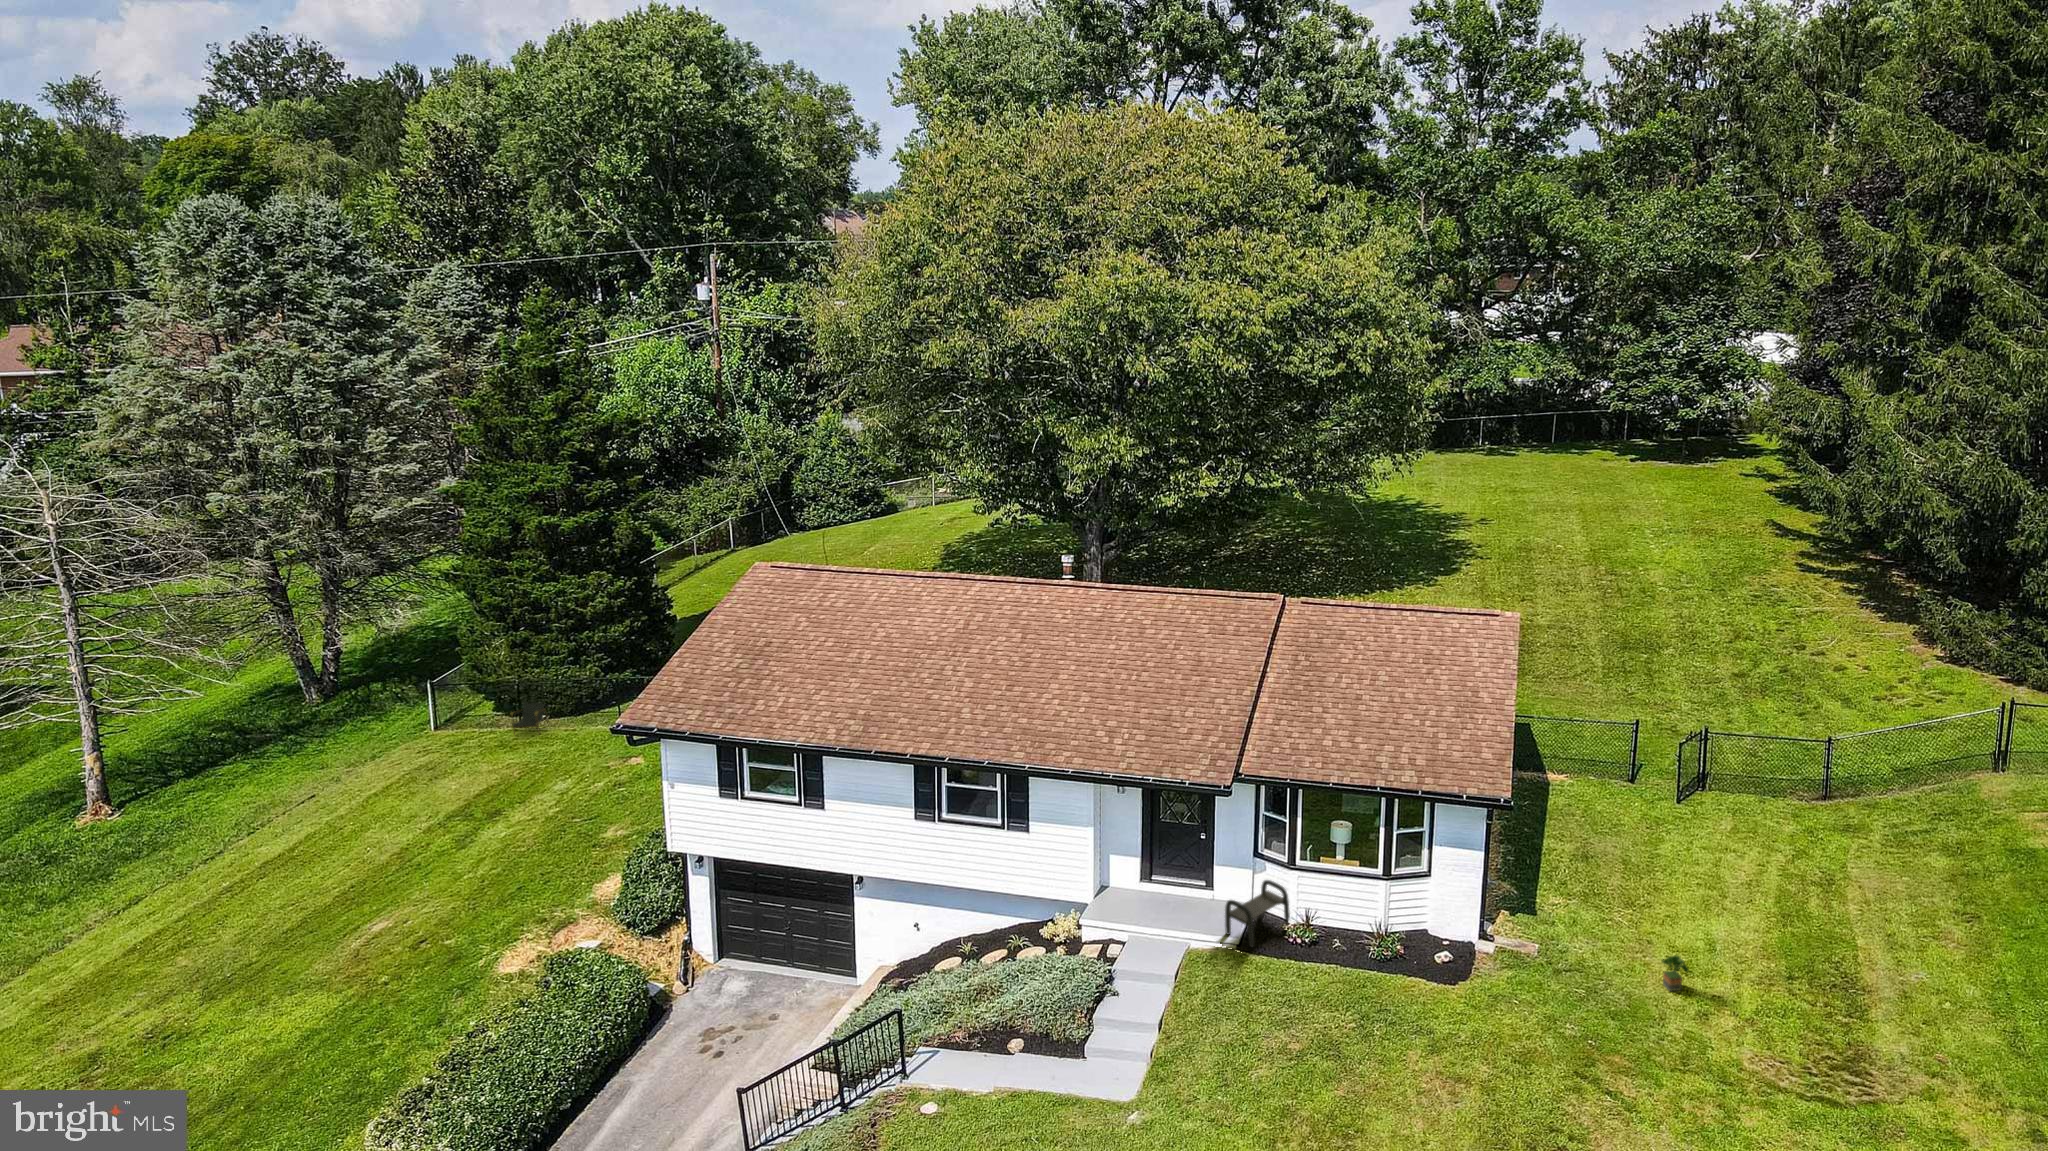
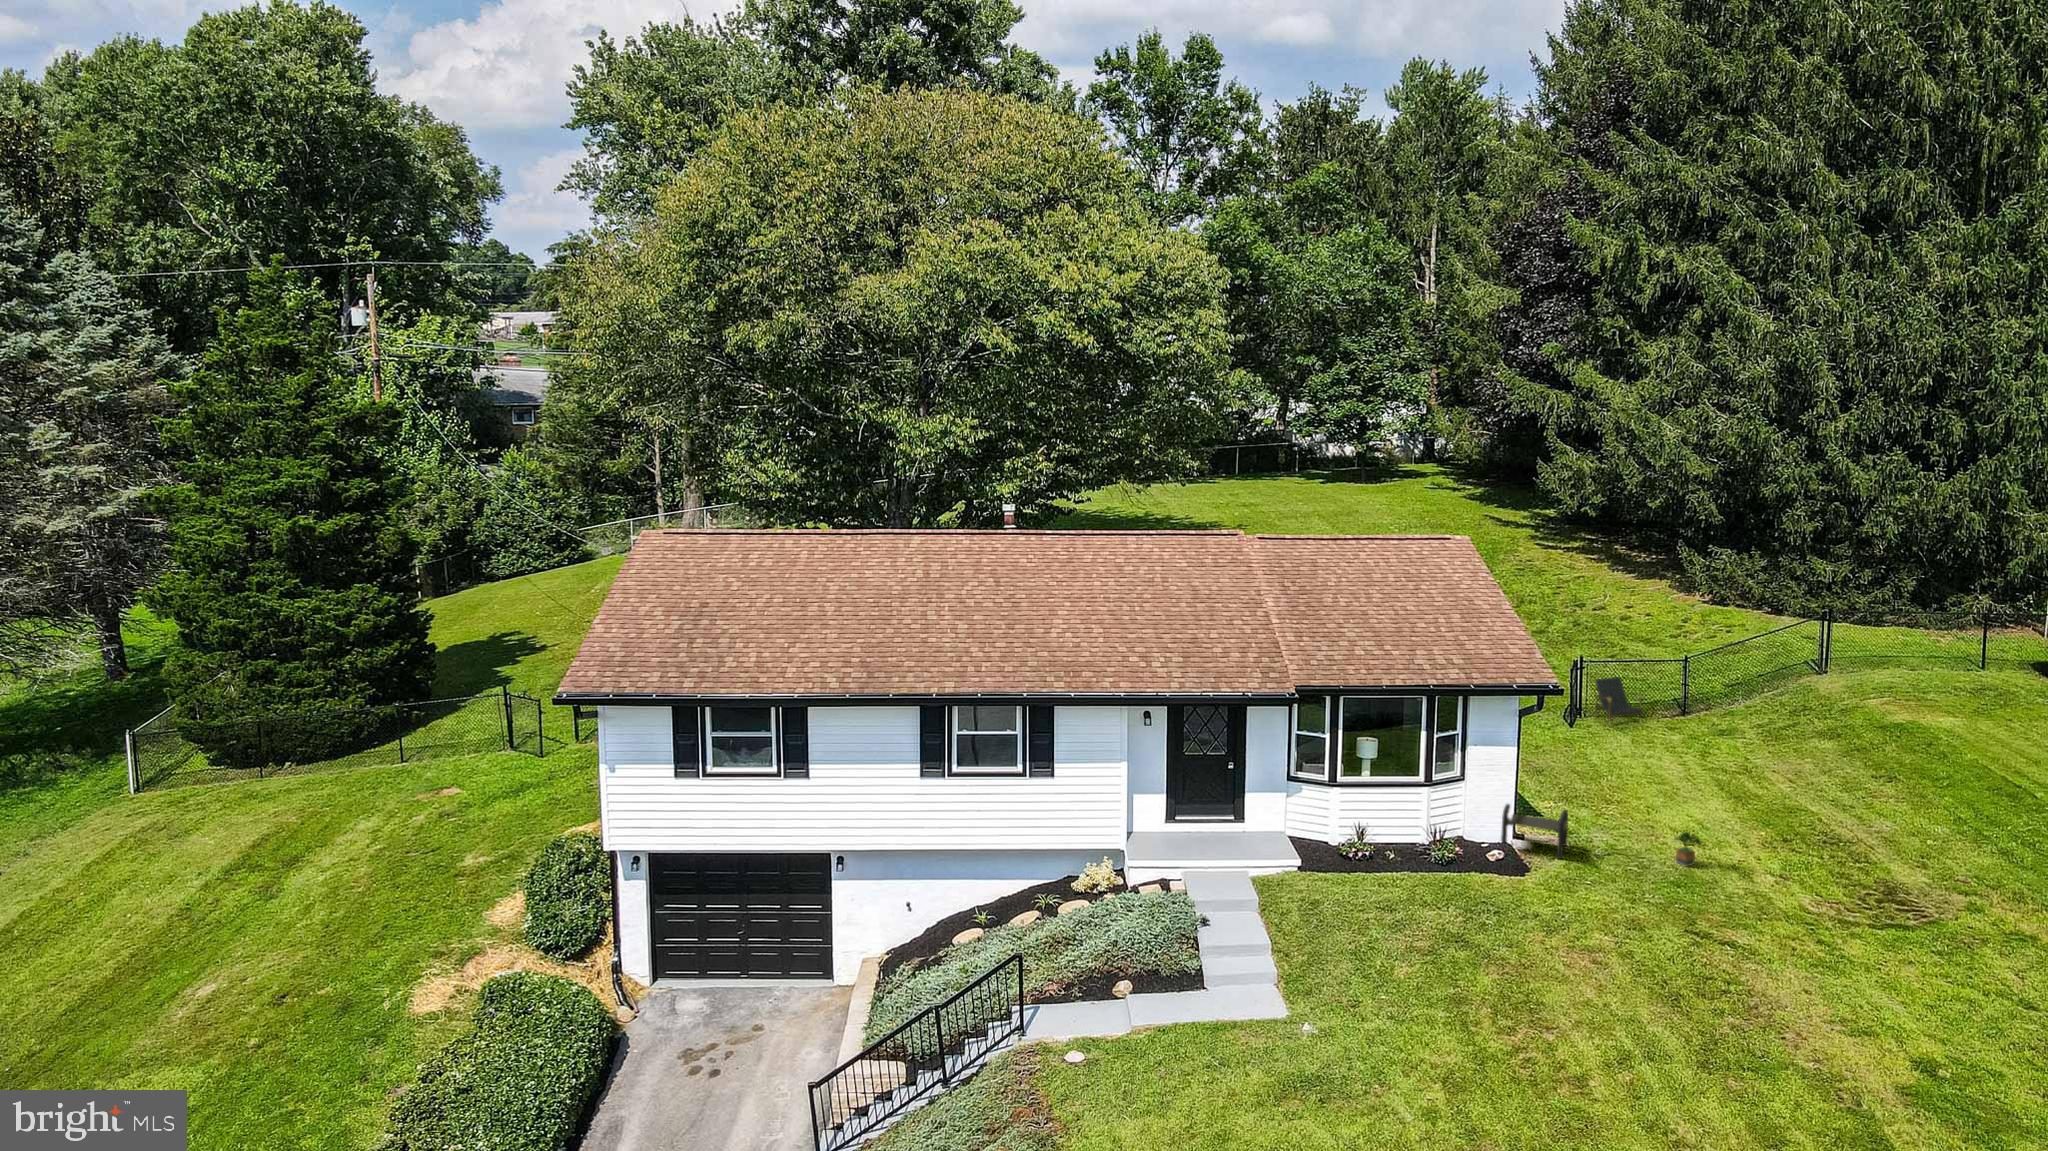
lounge chair: present [511,702,548,732] -> present [1595,677,1642,725]
bench: present [1225,880,1290,947] -> present [1501,804,1568,858]

